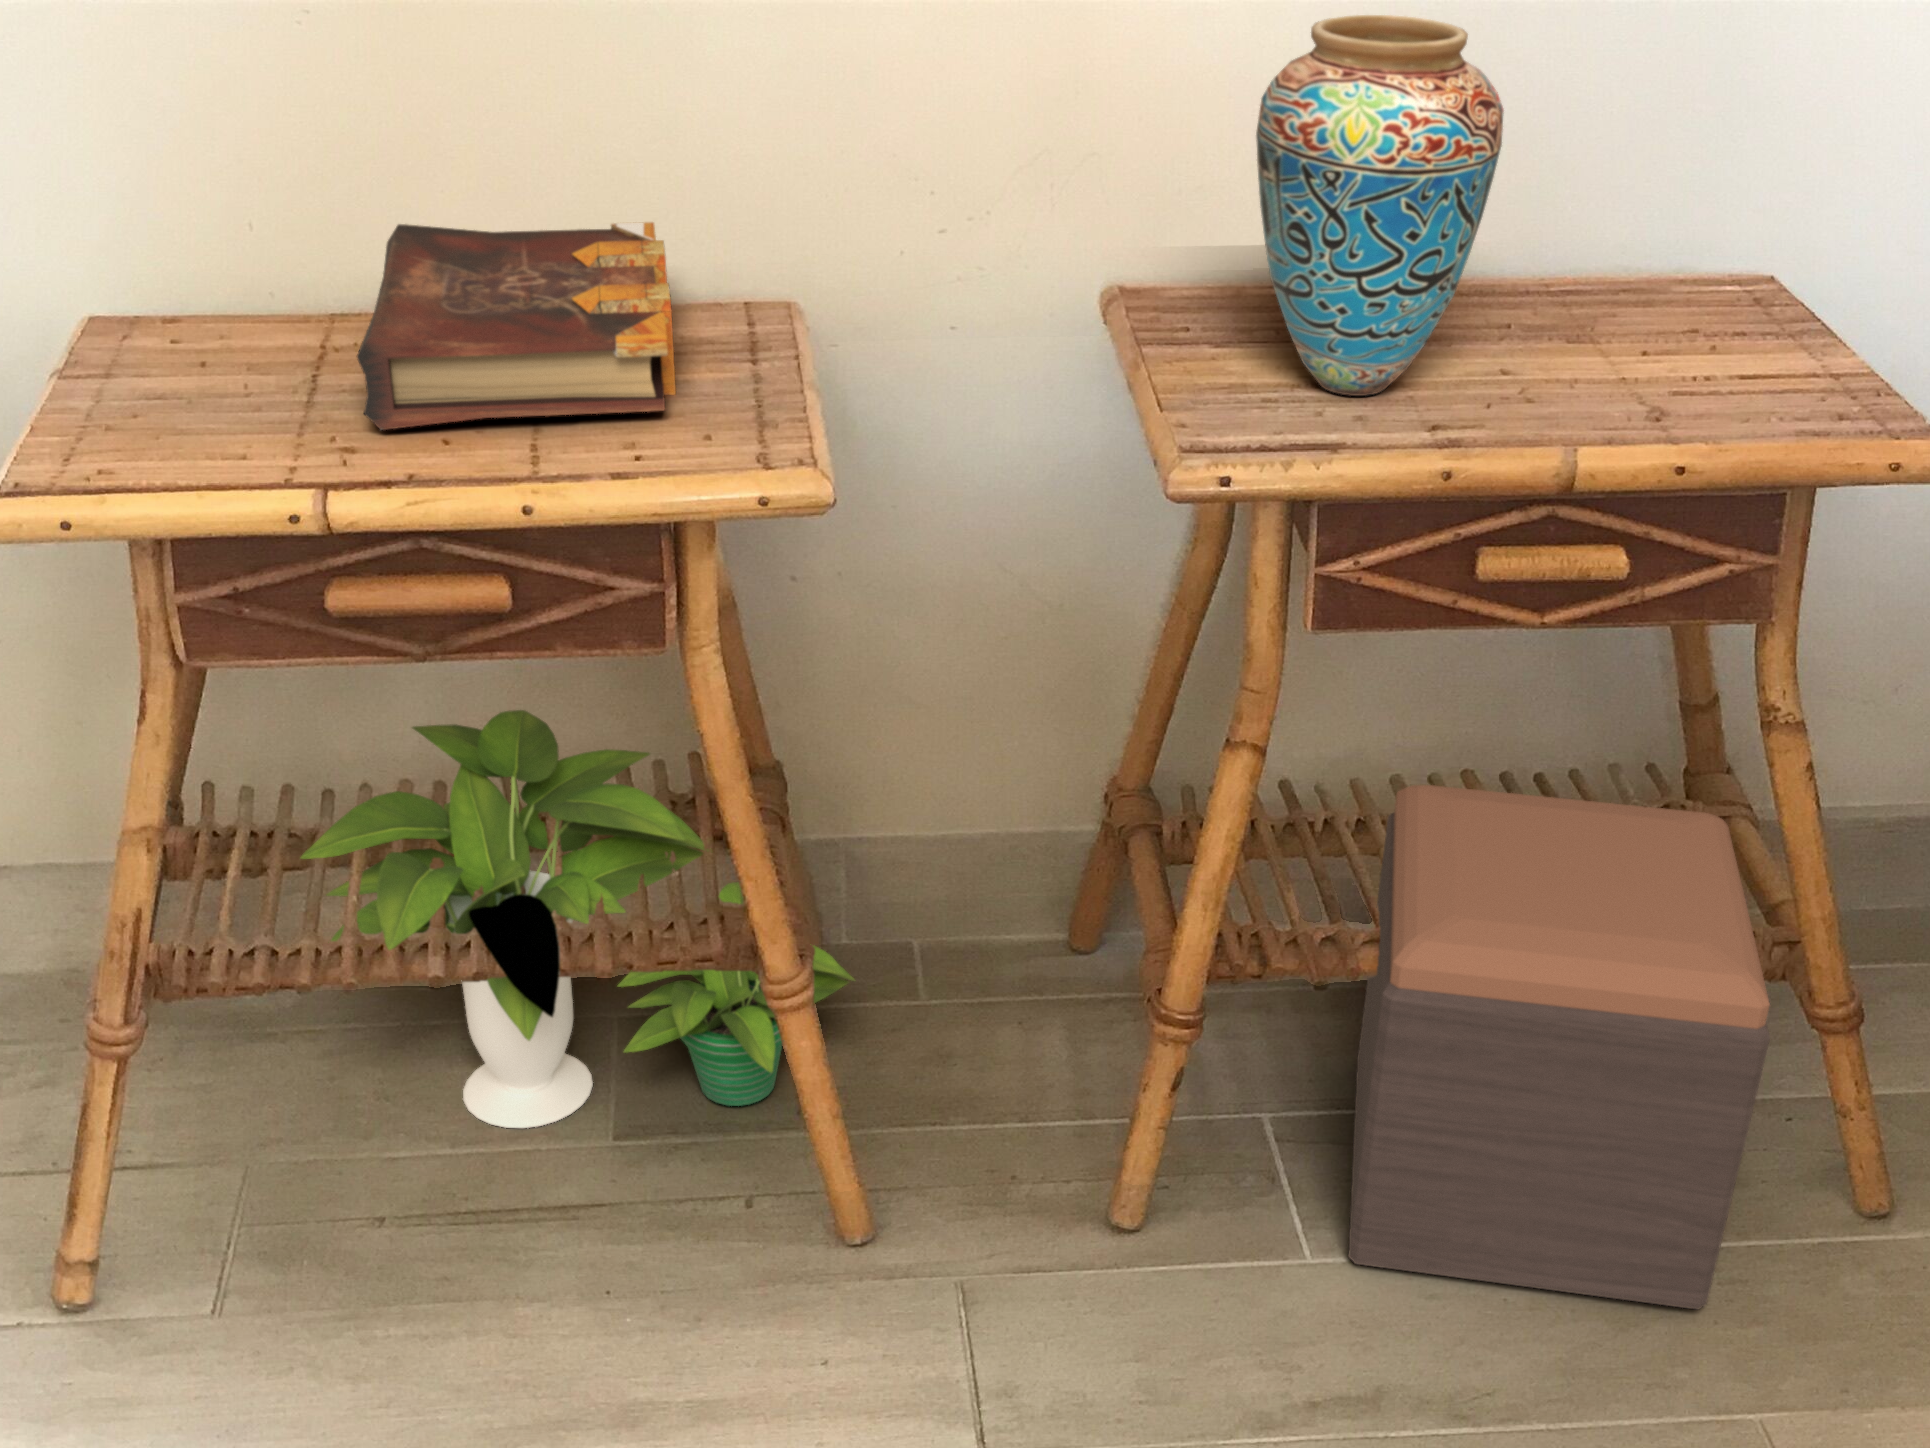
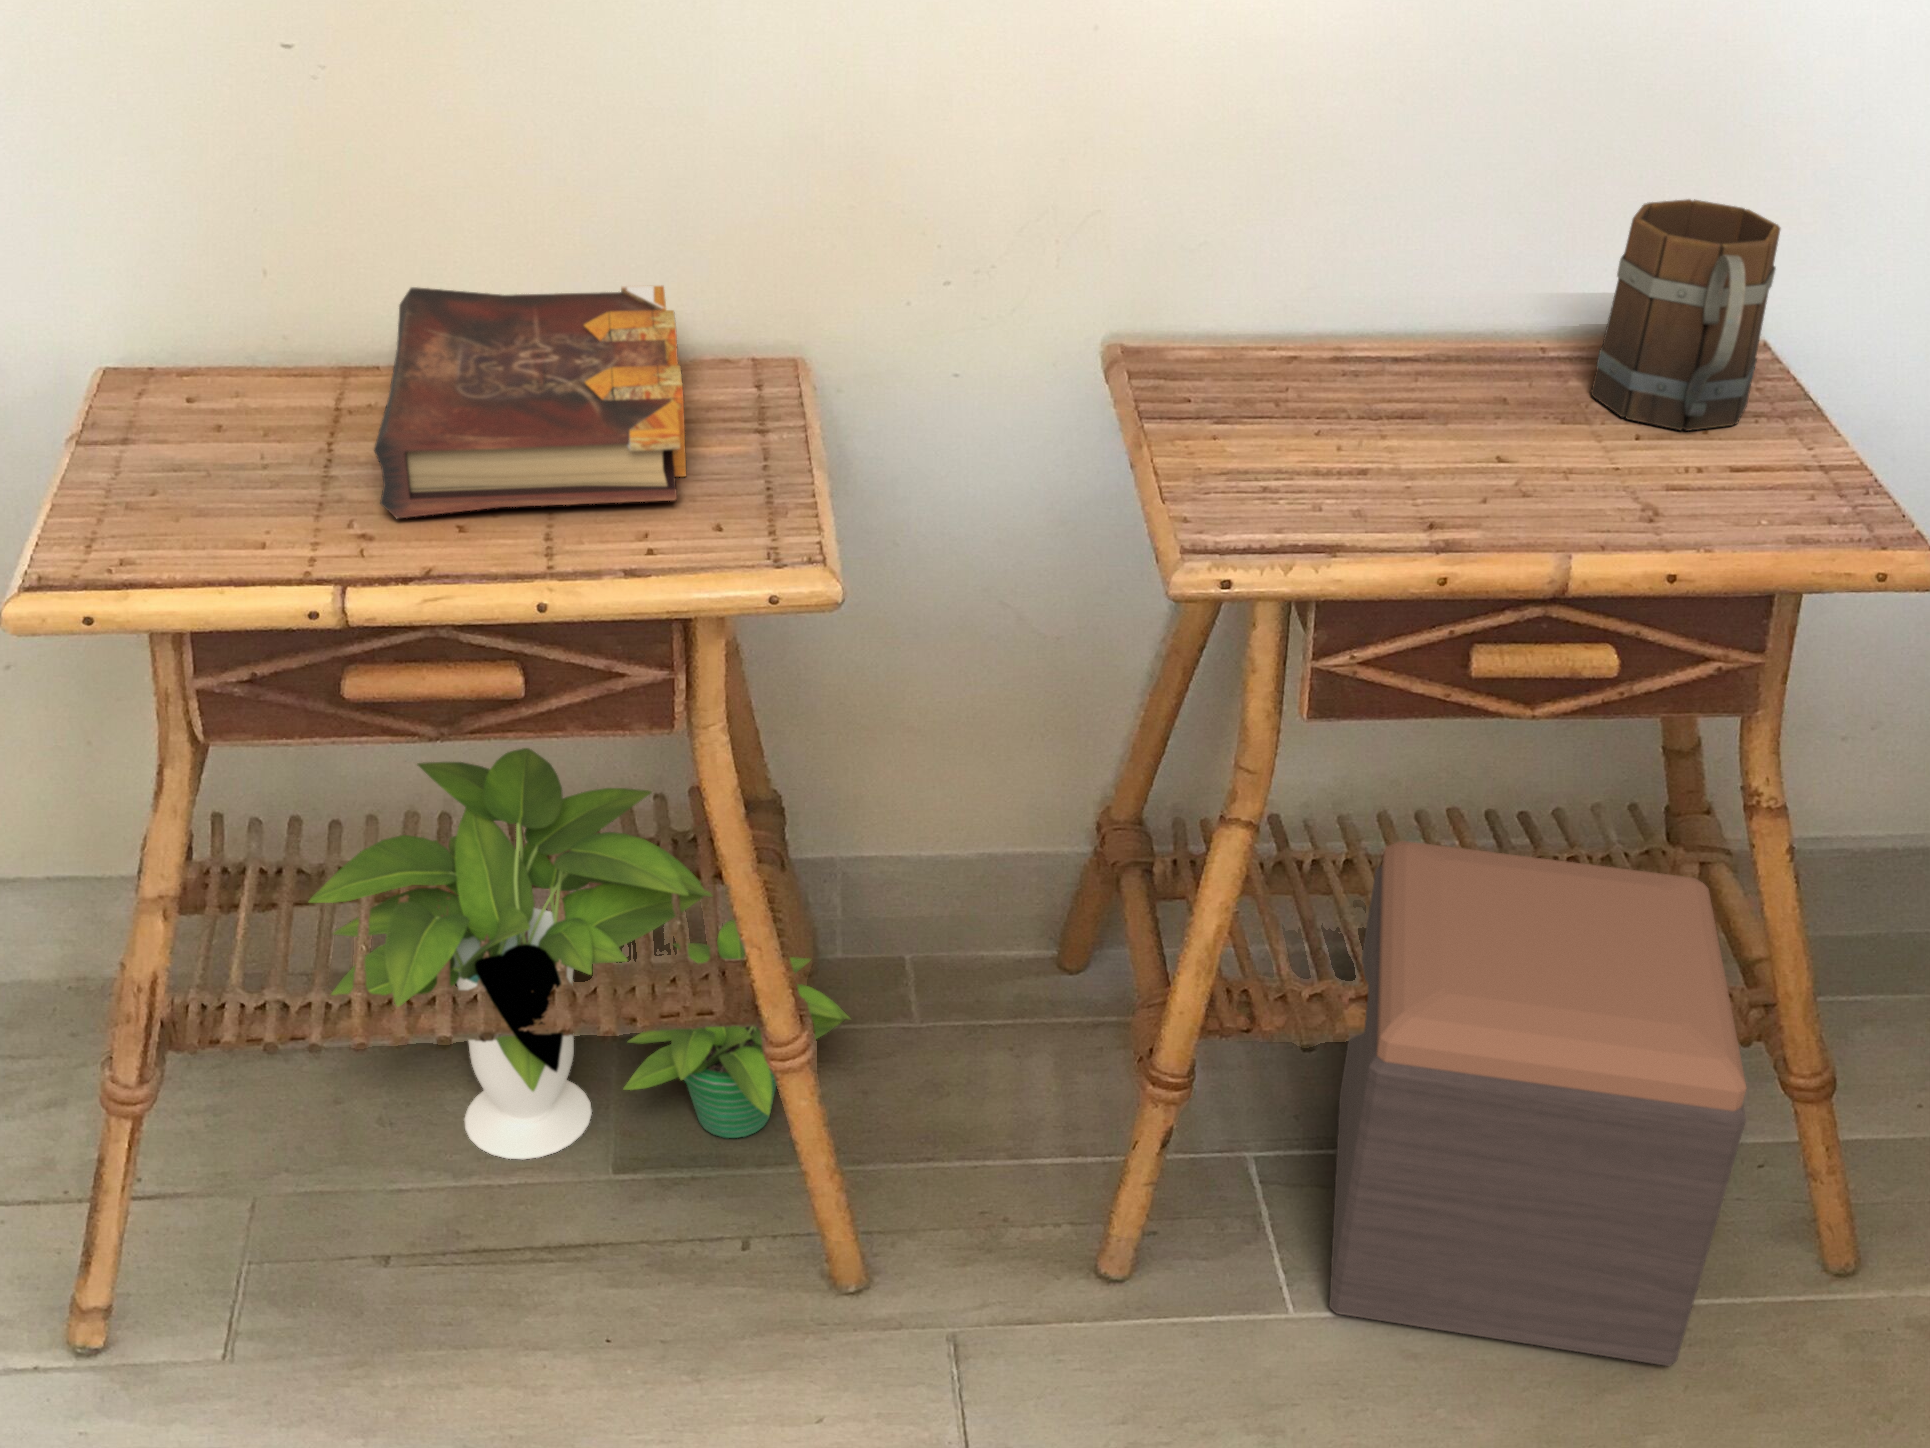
vase: present [1256,15,1504,396] -> none [1263,119,1508,488]
mug: none [1595,116,1783,346] -> present [1591,199,1780,431]

